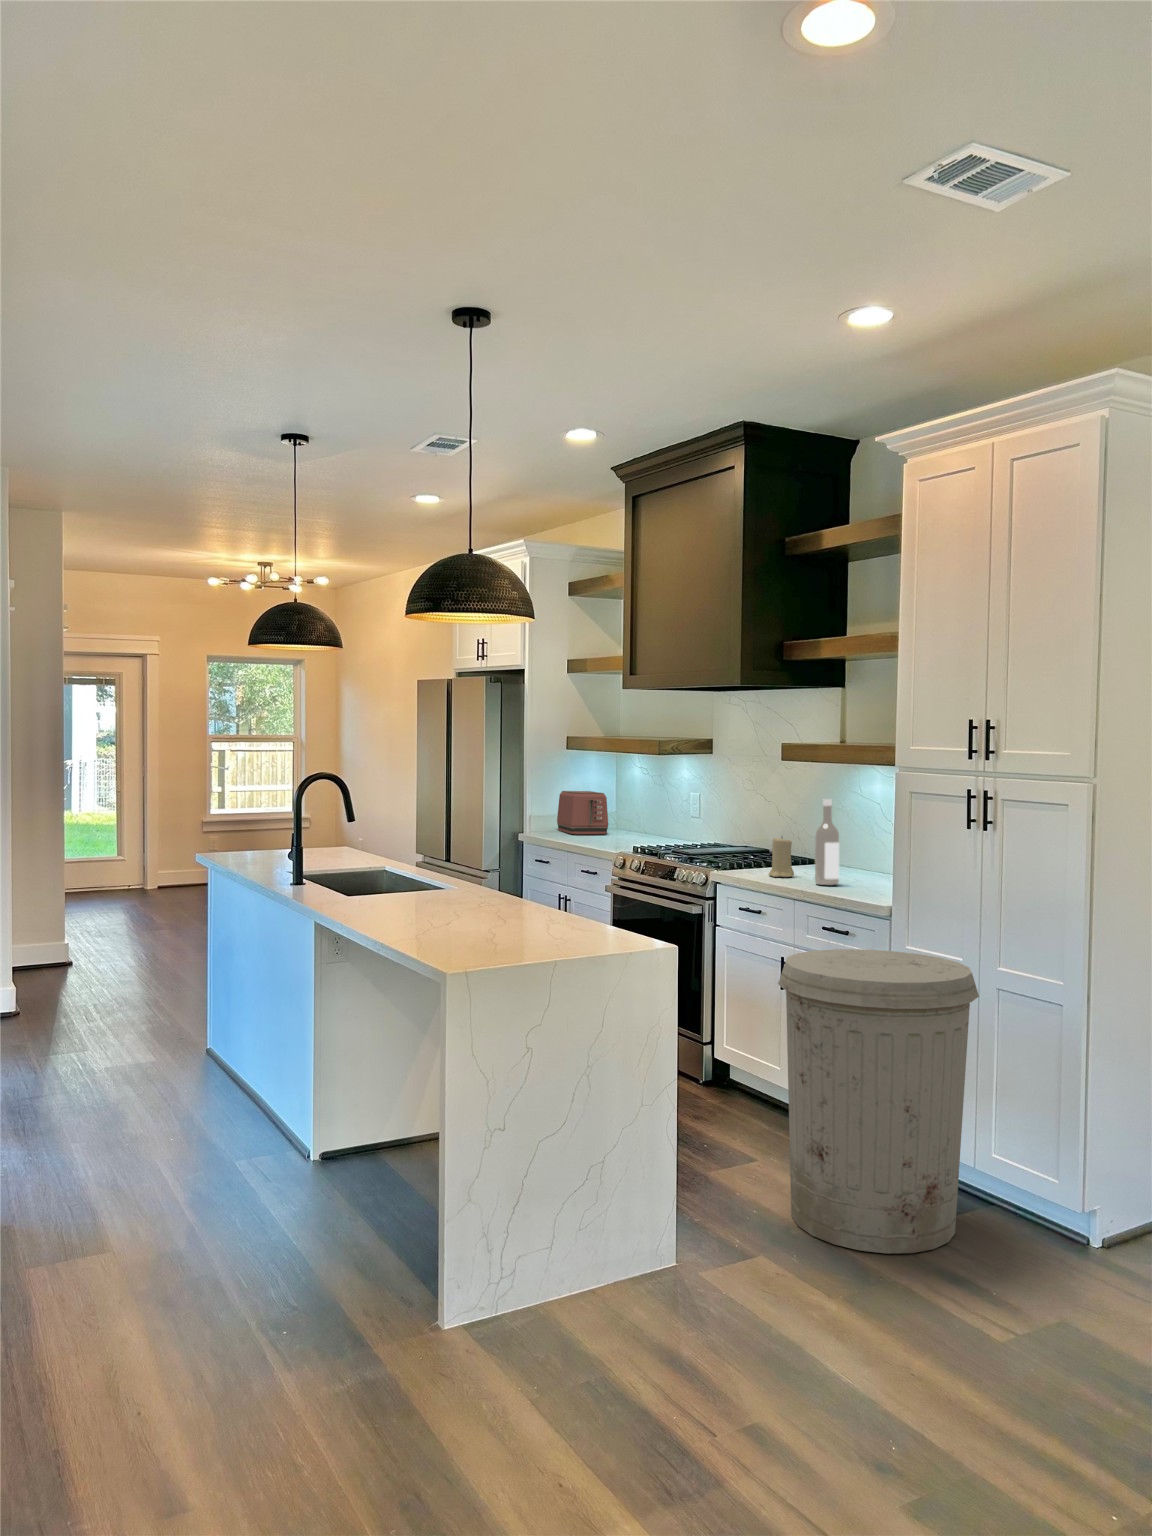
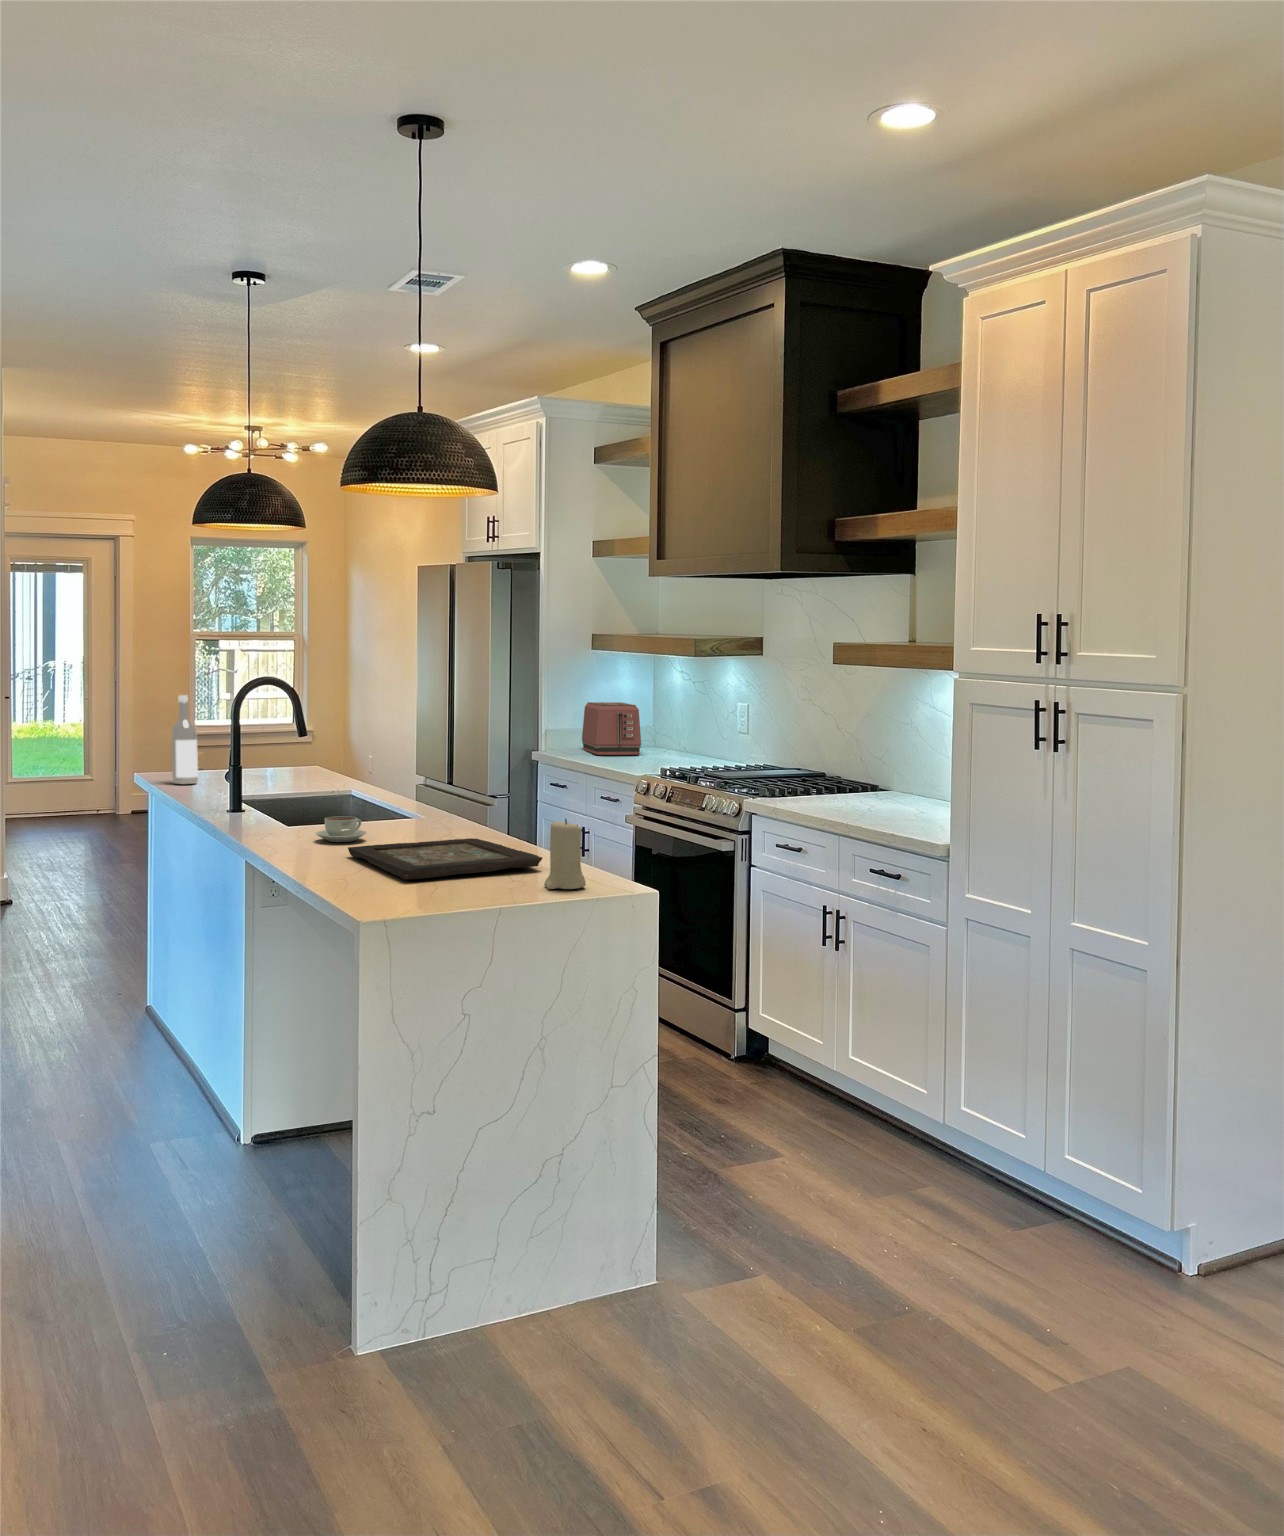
wine bottle: present [815,799,839,886] -> present [172,695,198,784]
candle: present [769,837,794,877] -> present [544,819,586,889]
coffee cup: none [375,882,417,903] -> present [316,816,367,842]
decorative tray: none [408,900,573,932] -> present [348,838,542,879]
trash can: present [778,949,979,1253] -> none [794,898,1035,1263]

